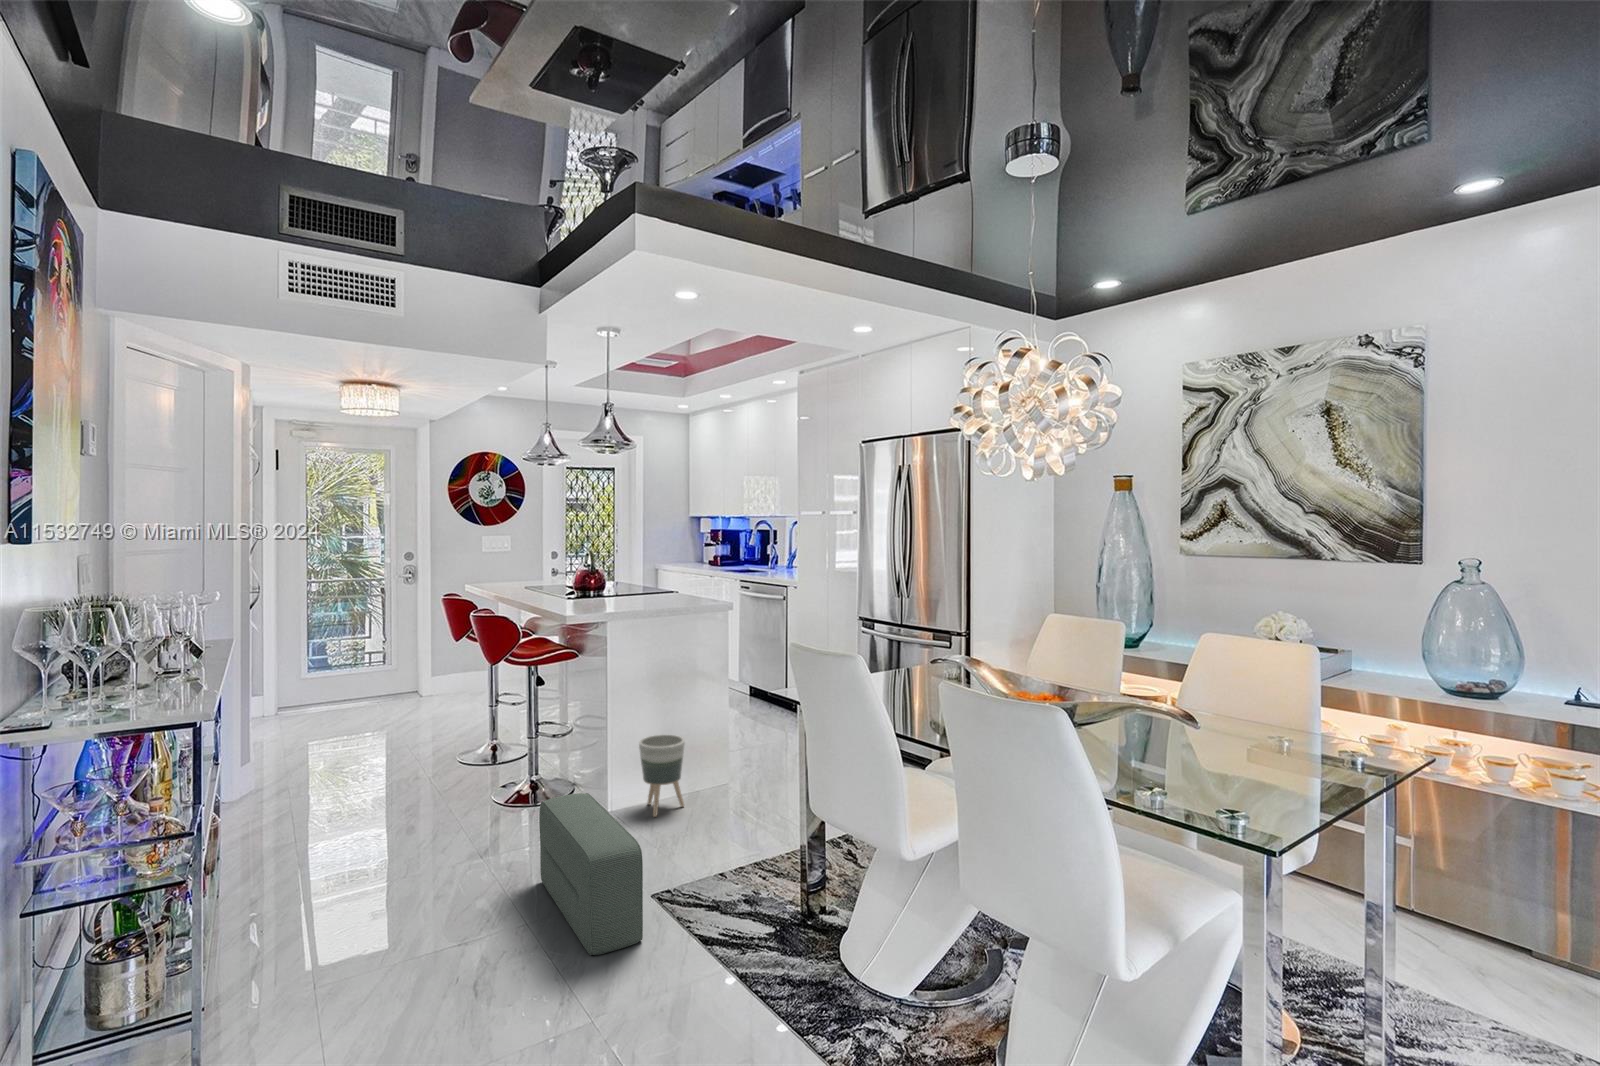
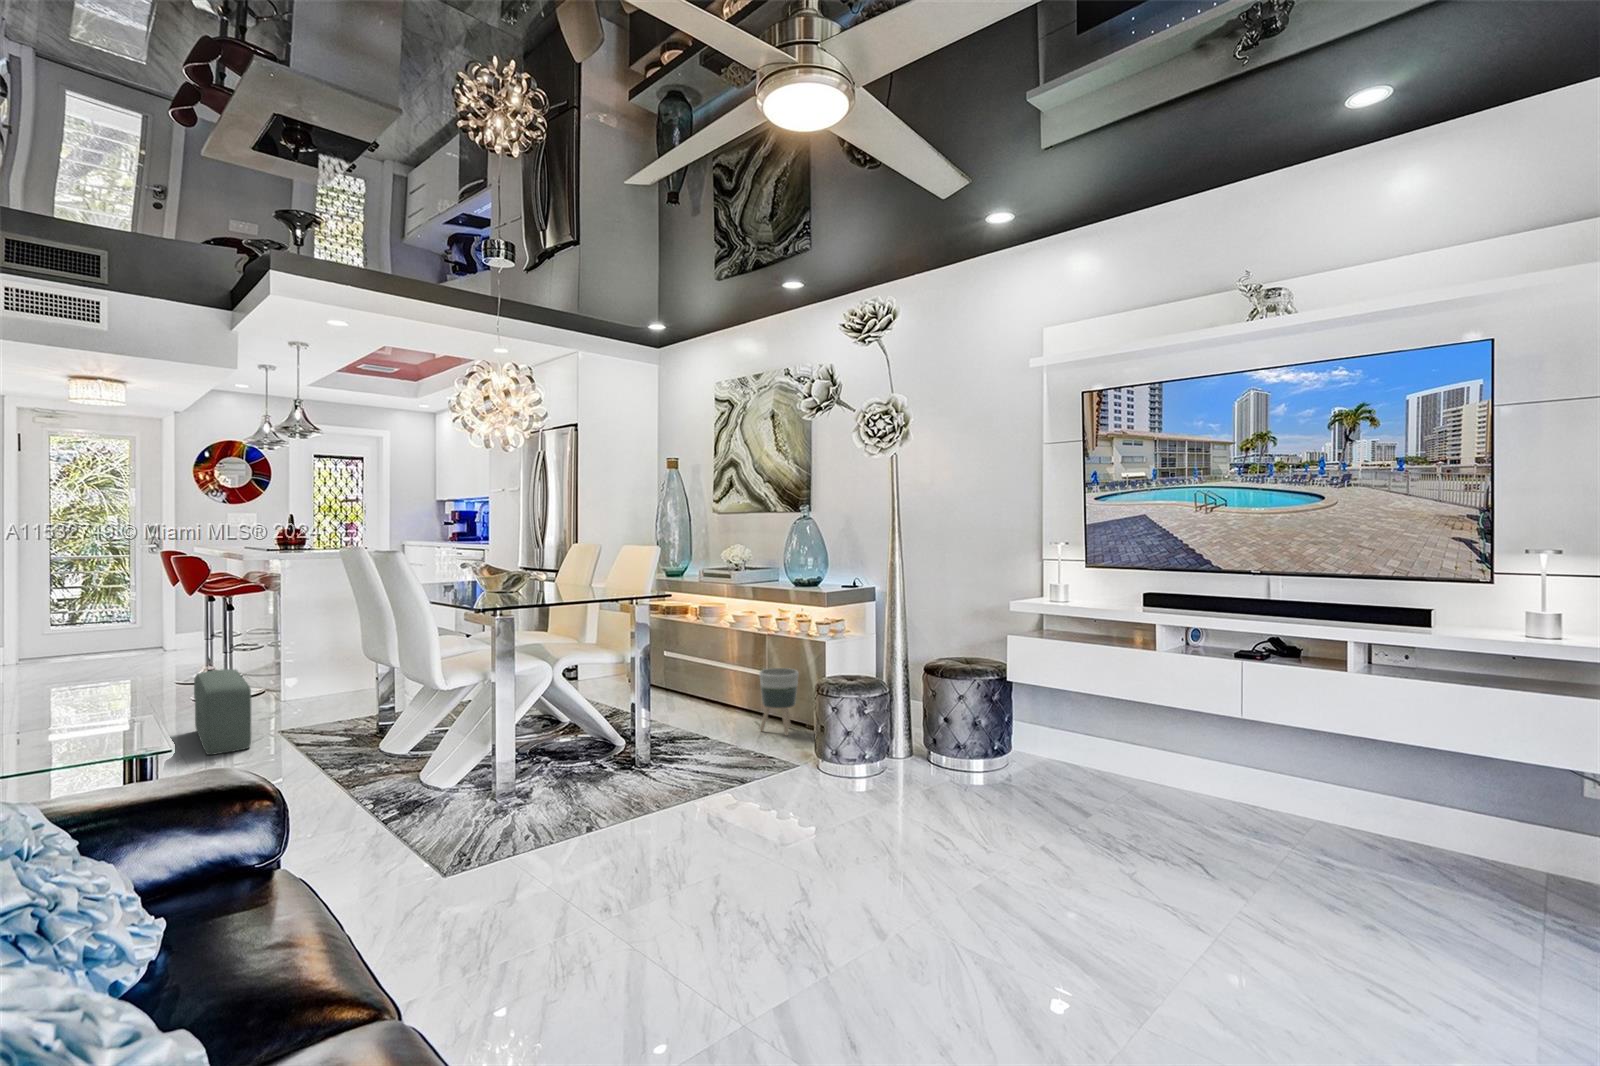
planter: present [639,735,685,817] -> present [759,668,799,736]

